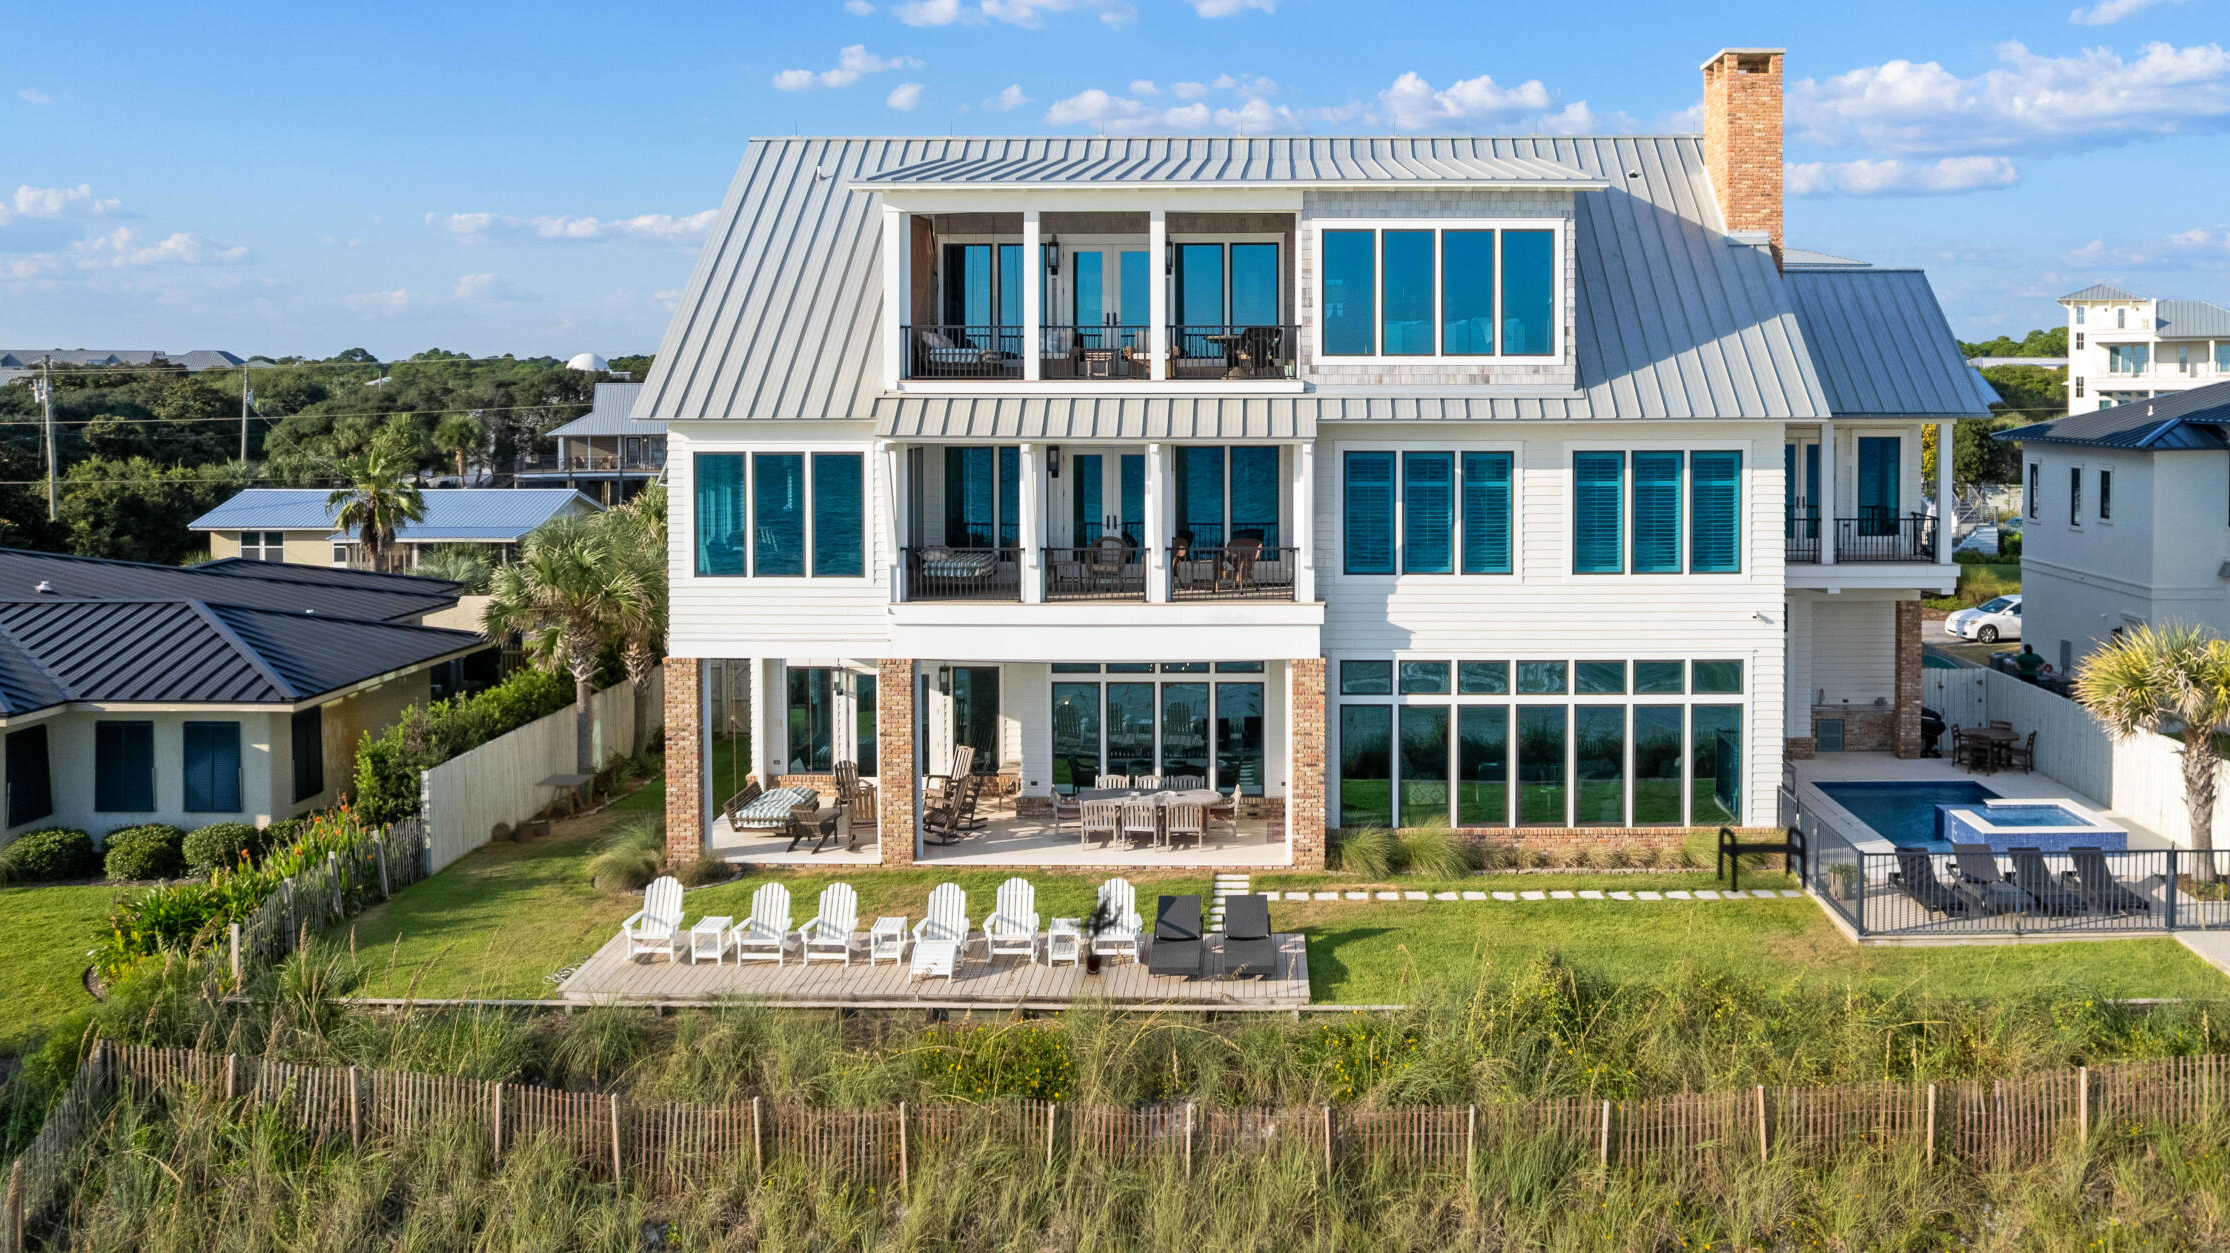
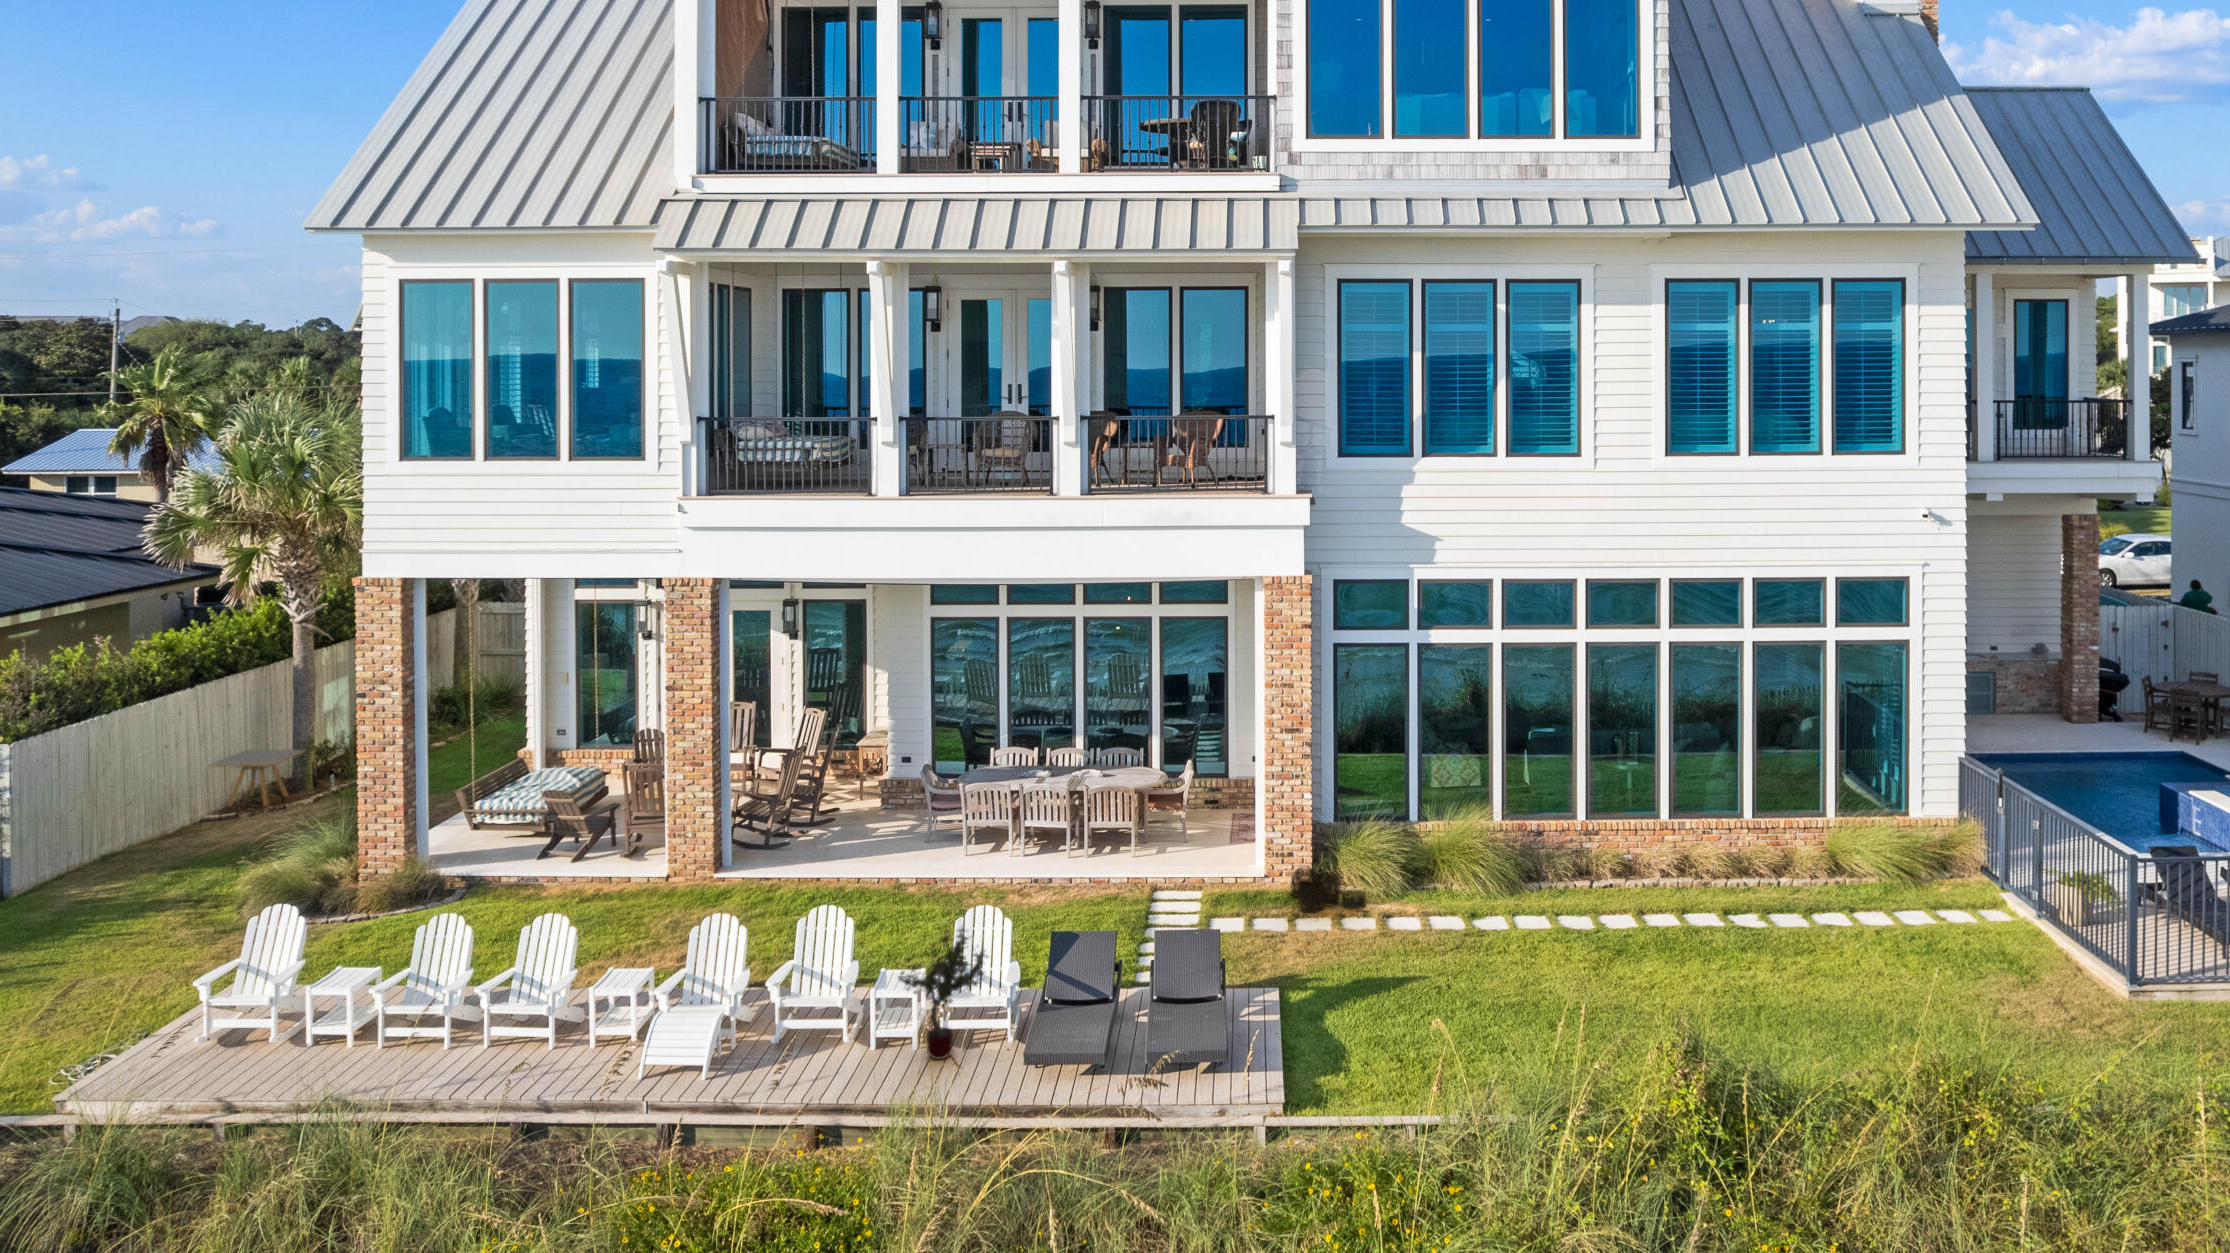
woven basket: present [491,820,550,844] -> present [1290,866,1366,913]
bench: present [1717,826,1808,891] -> none [1879,814,2016,910]

